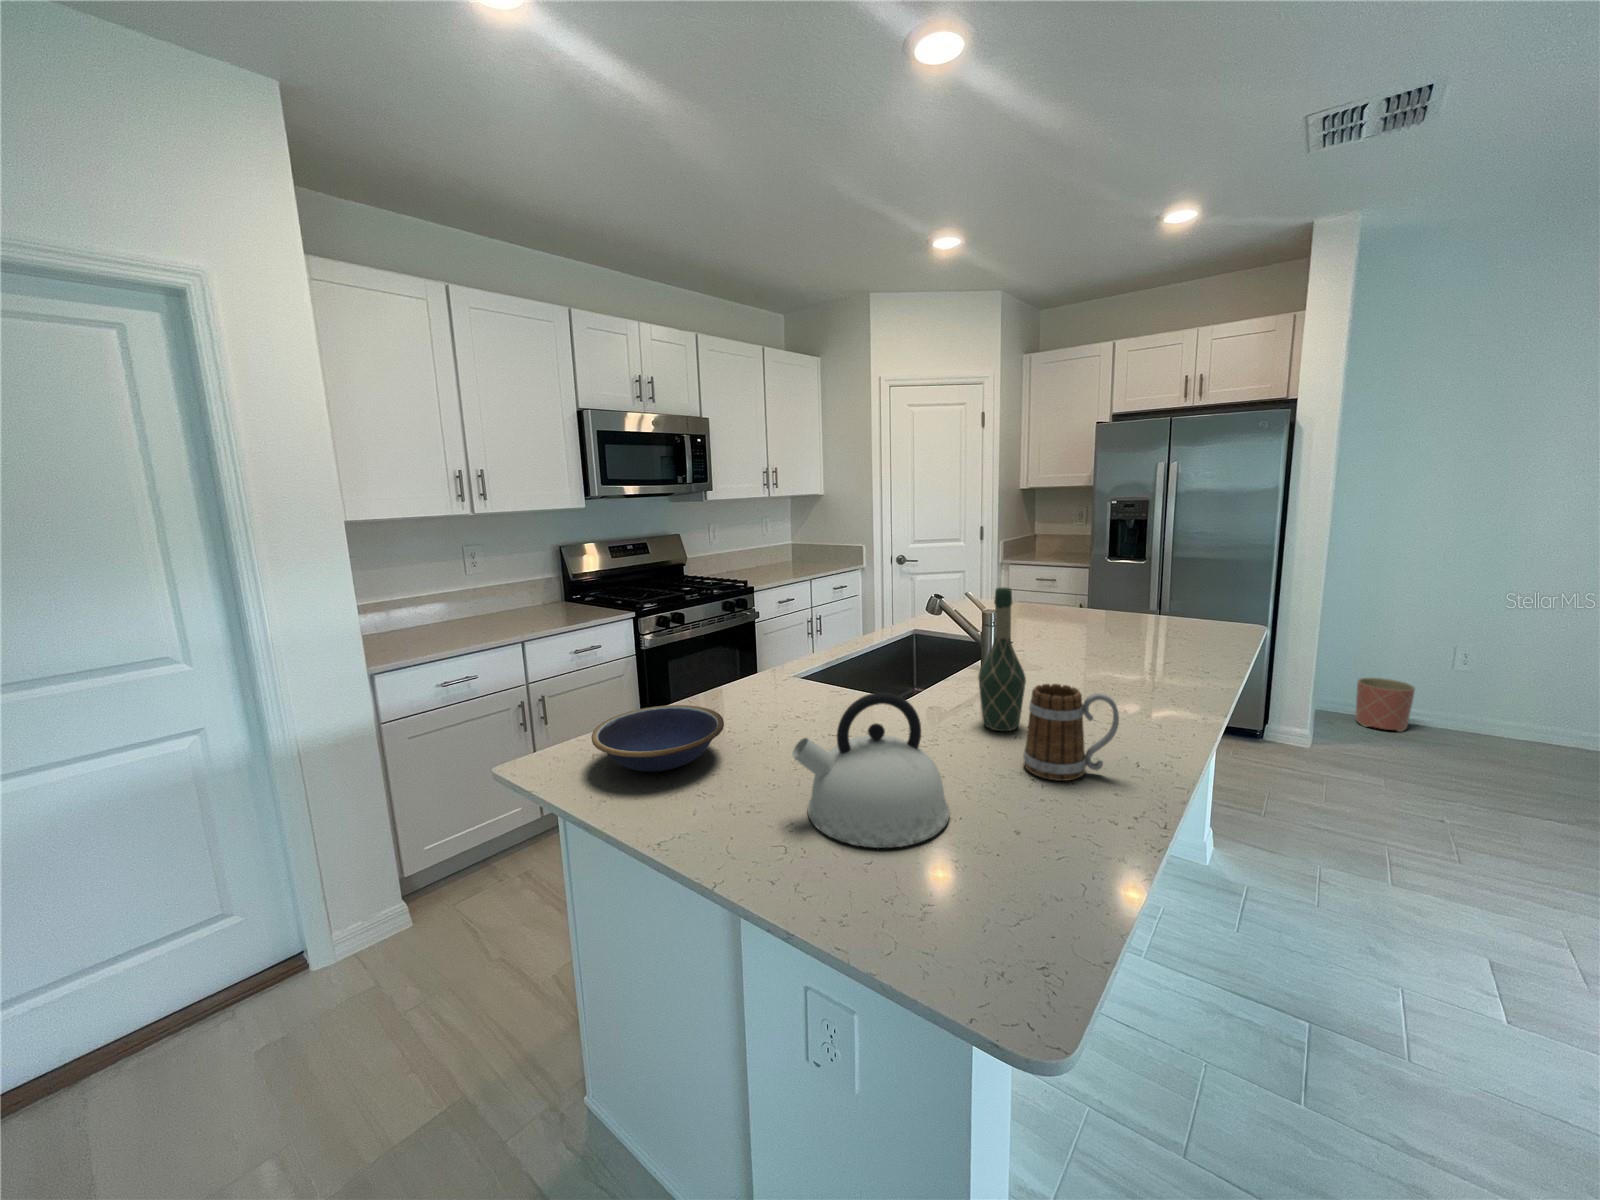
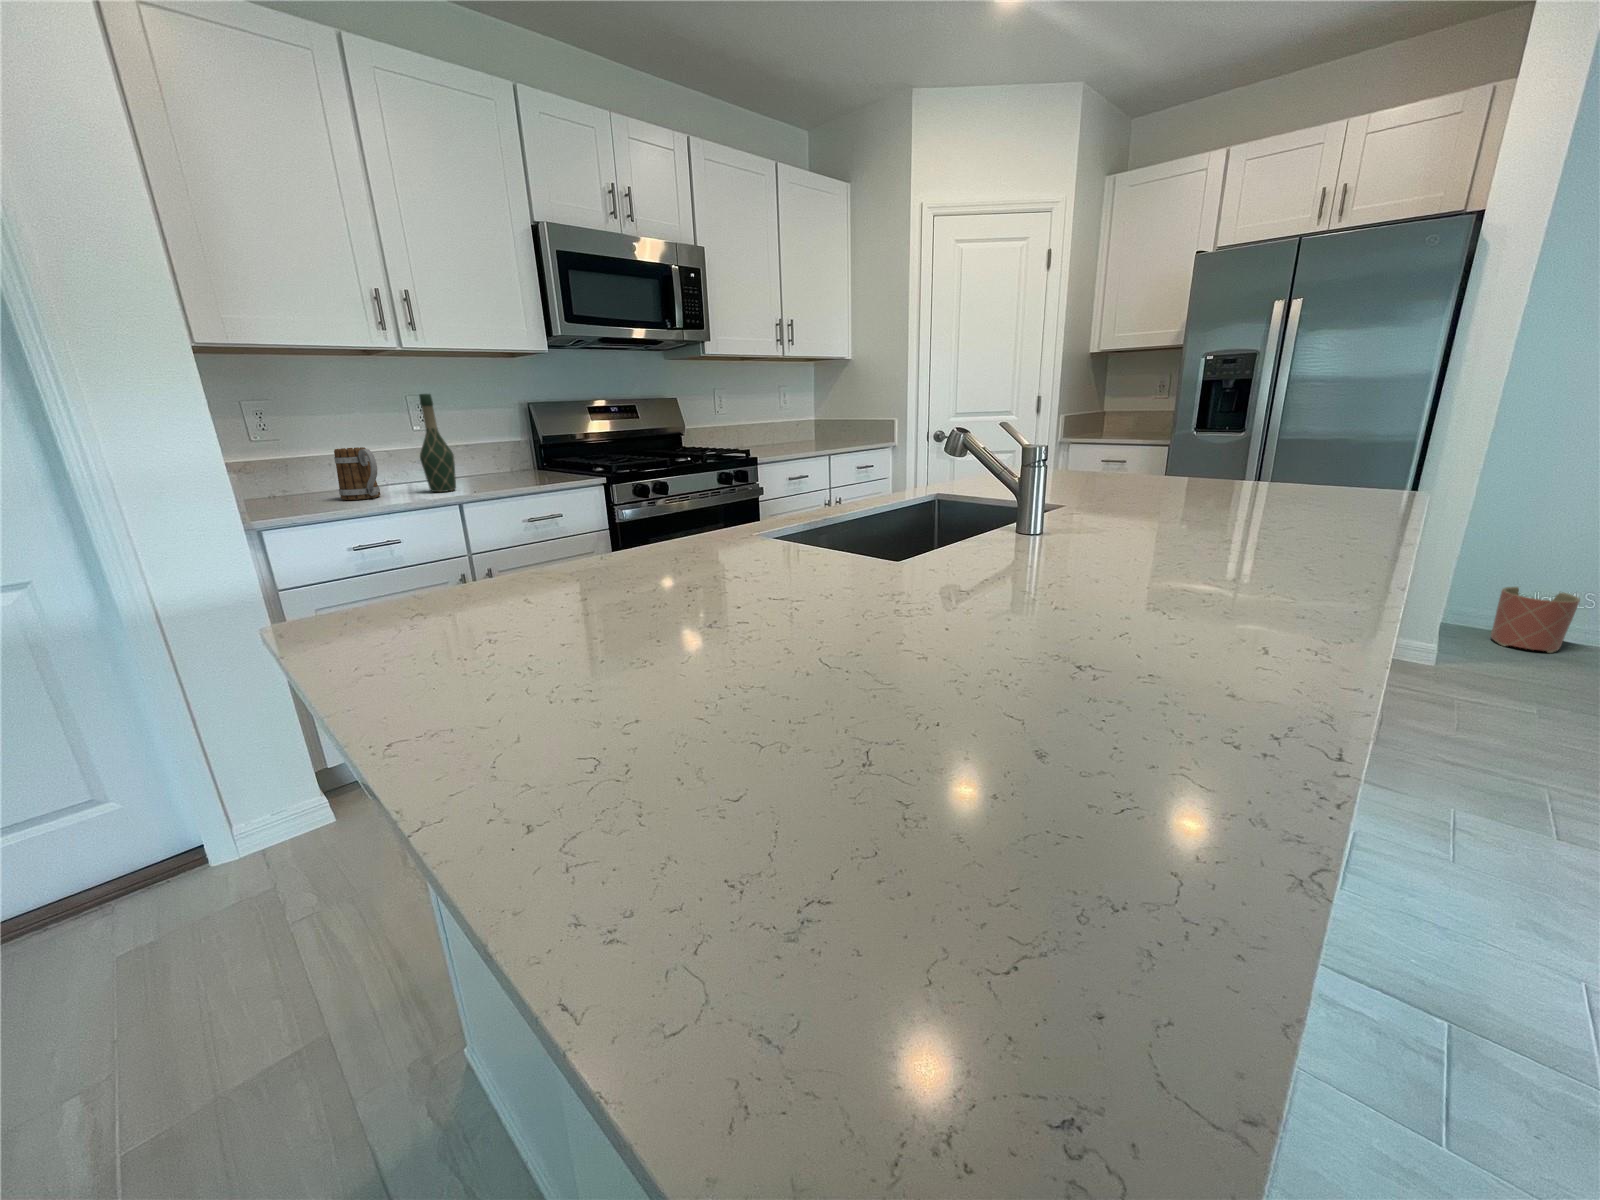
wine bottle: present [978,587,1026,731] -> present [419,394,456,492]
mug: present [1023,684,1119,781] -> present [334,447,381,500]
kettle: present [792,692,950,848] -> none [656,488,927,752]
bowl: present [591,705,724,772] -> none [400,547,611,630]

